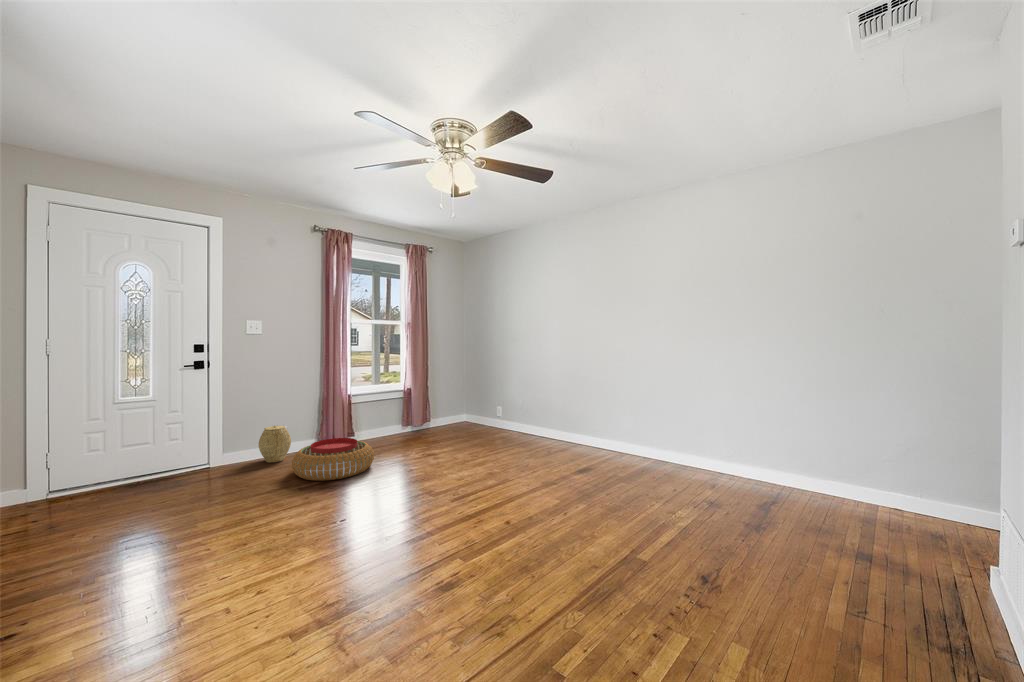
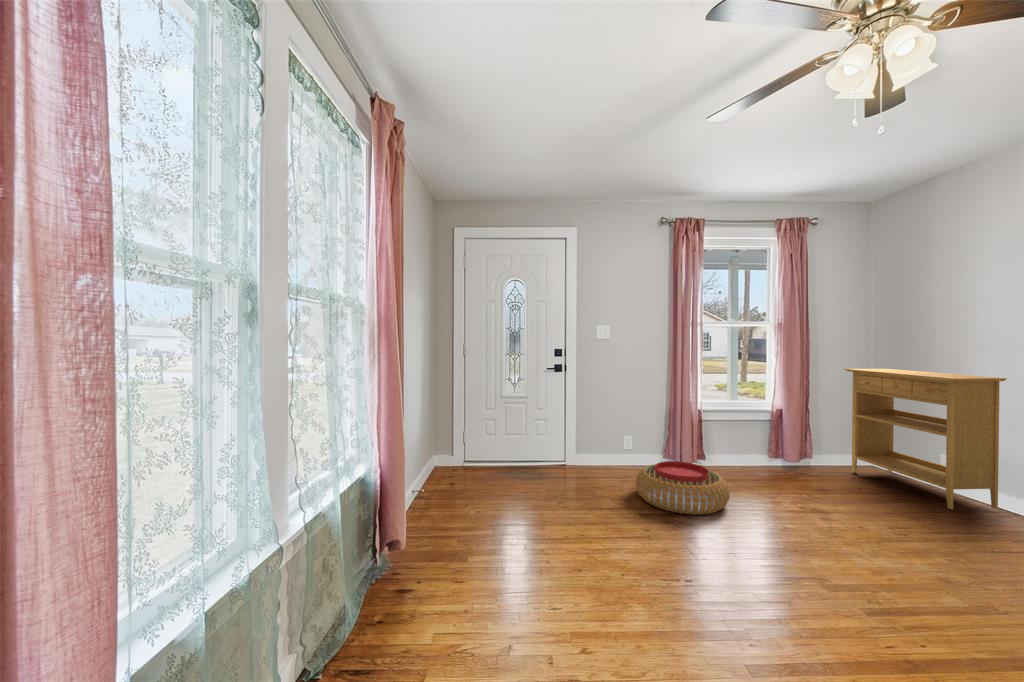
console table: none [449,355,523,437] -> present [845,369,1007,509]
woven basket: present [259,426,291,462] -> none [606,435,636,473]

